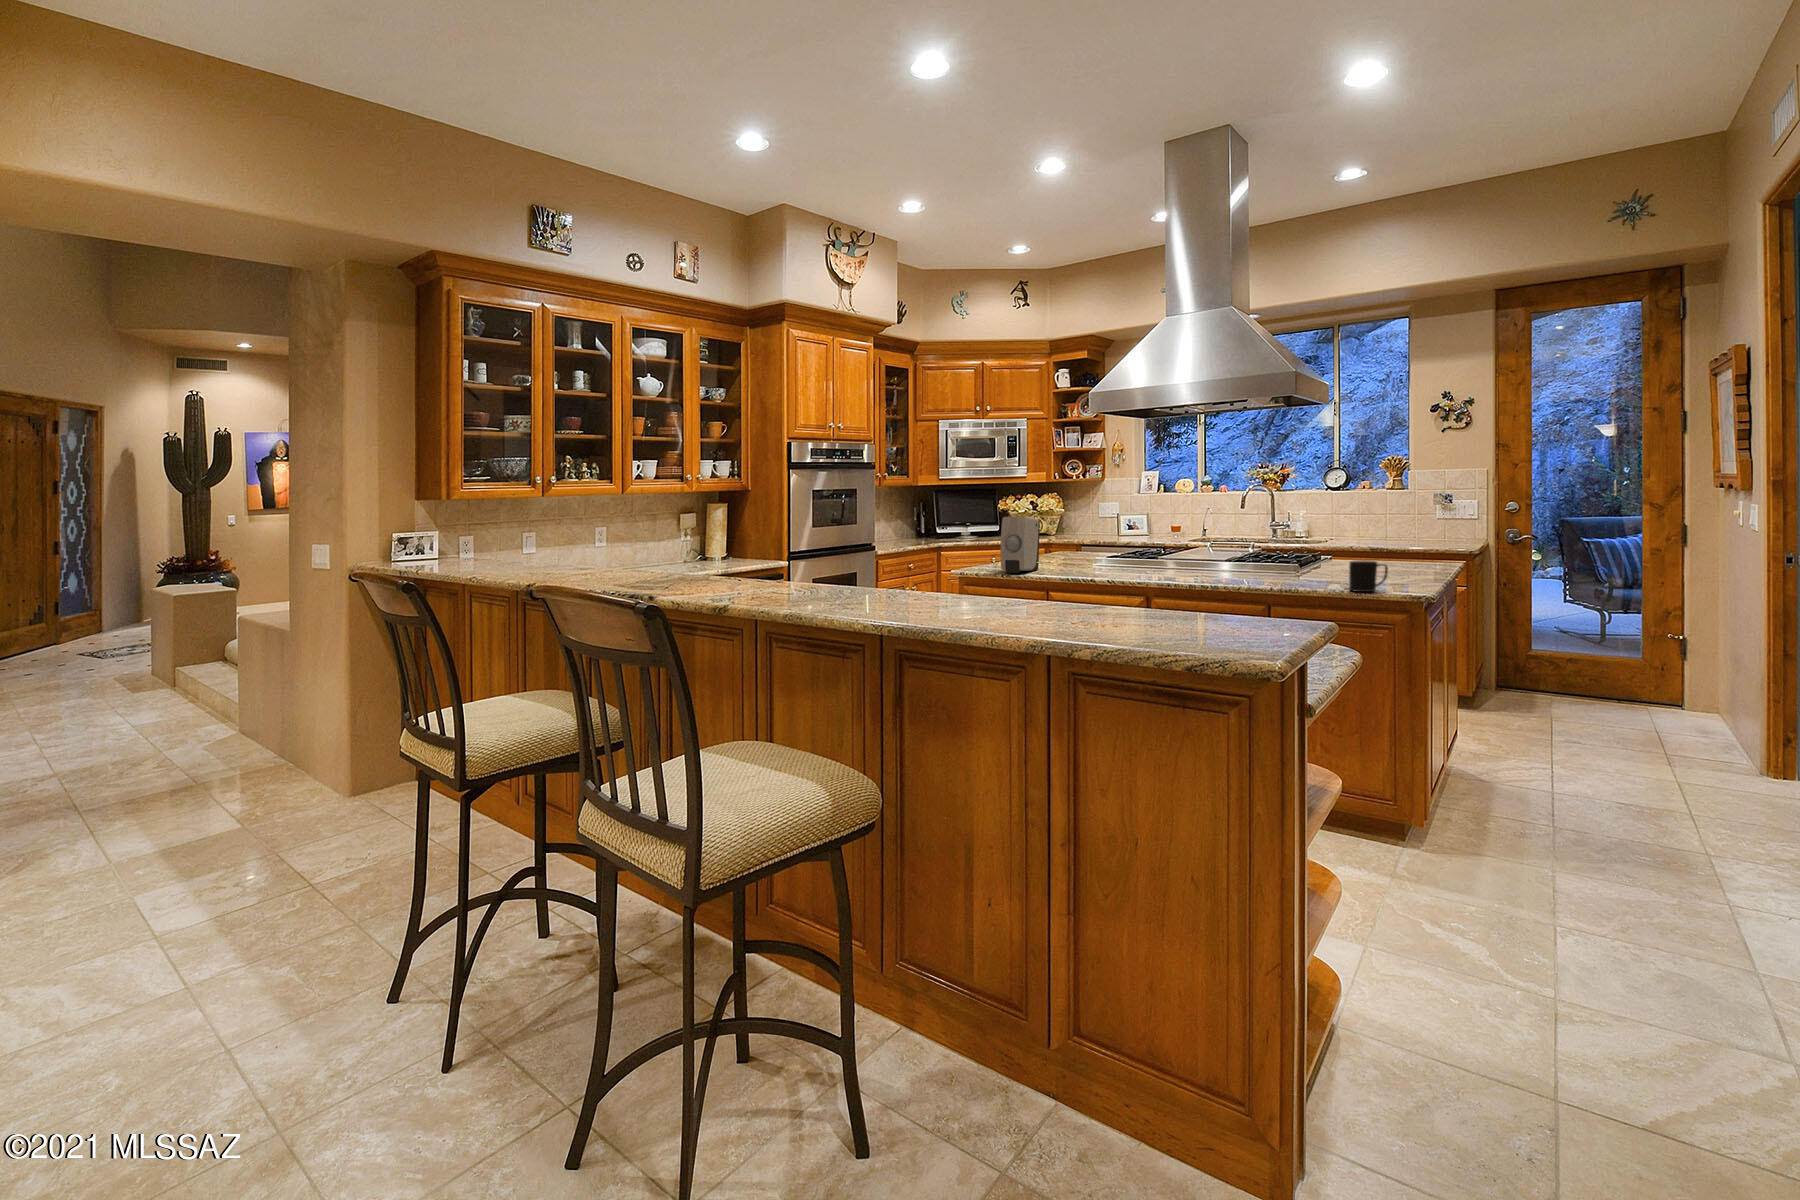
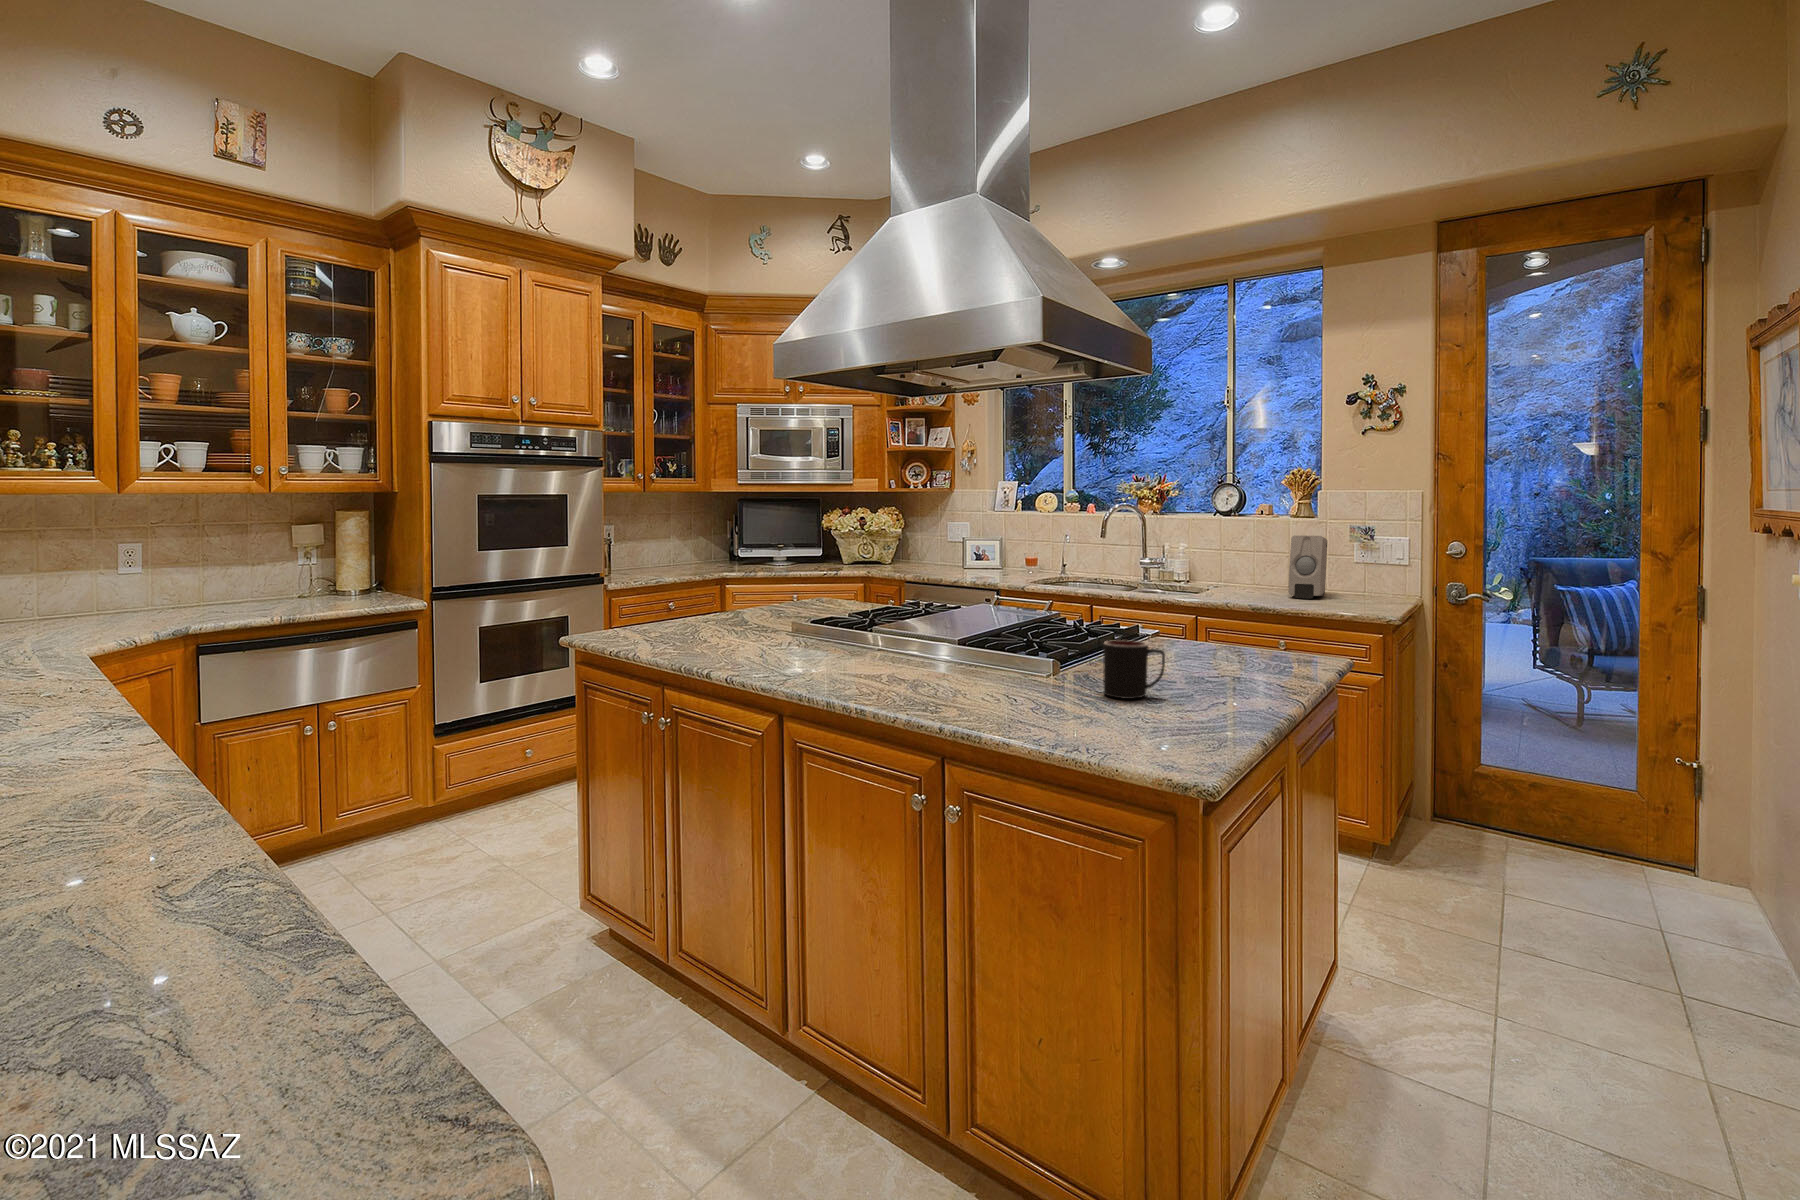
soap dispenser: present [1000,516,1040,573] -> present [1288,535,1328,599]

